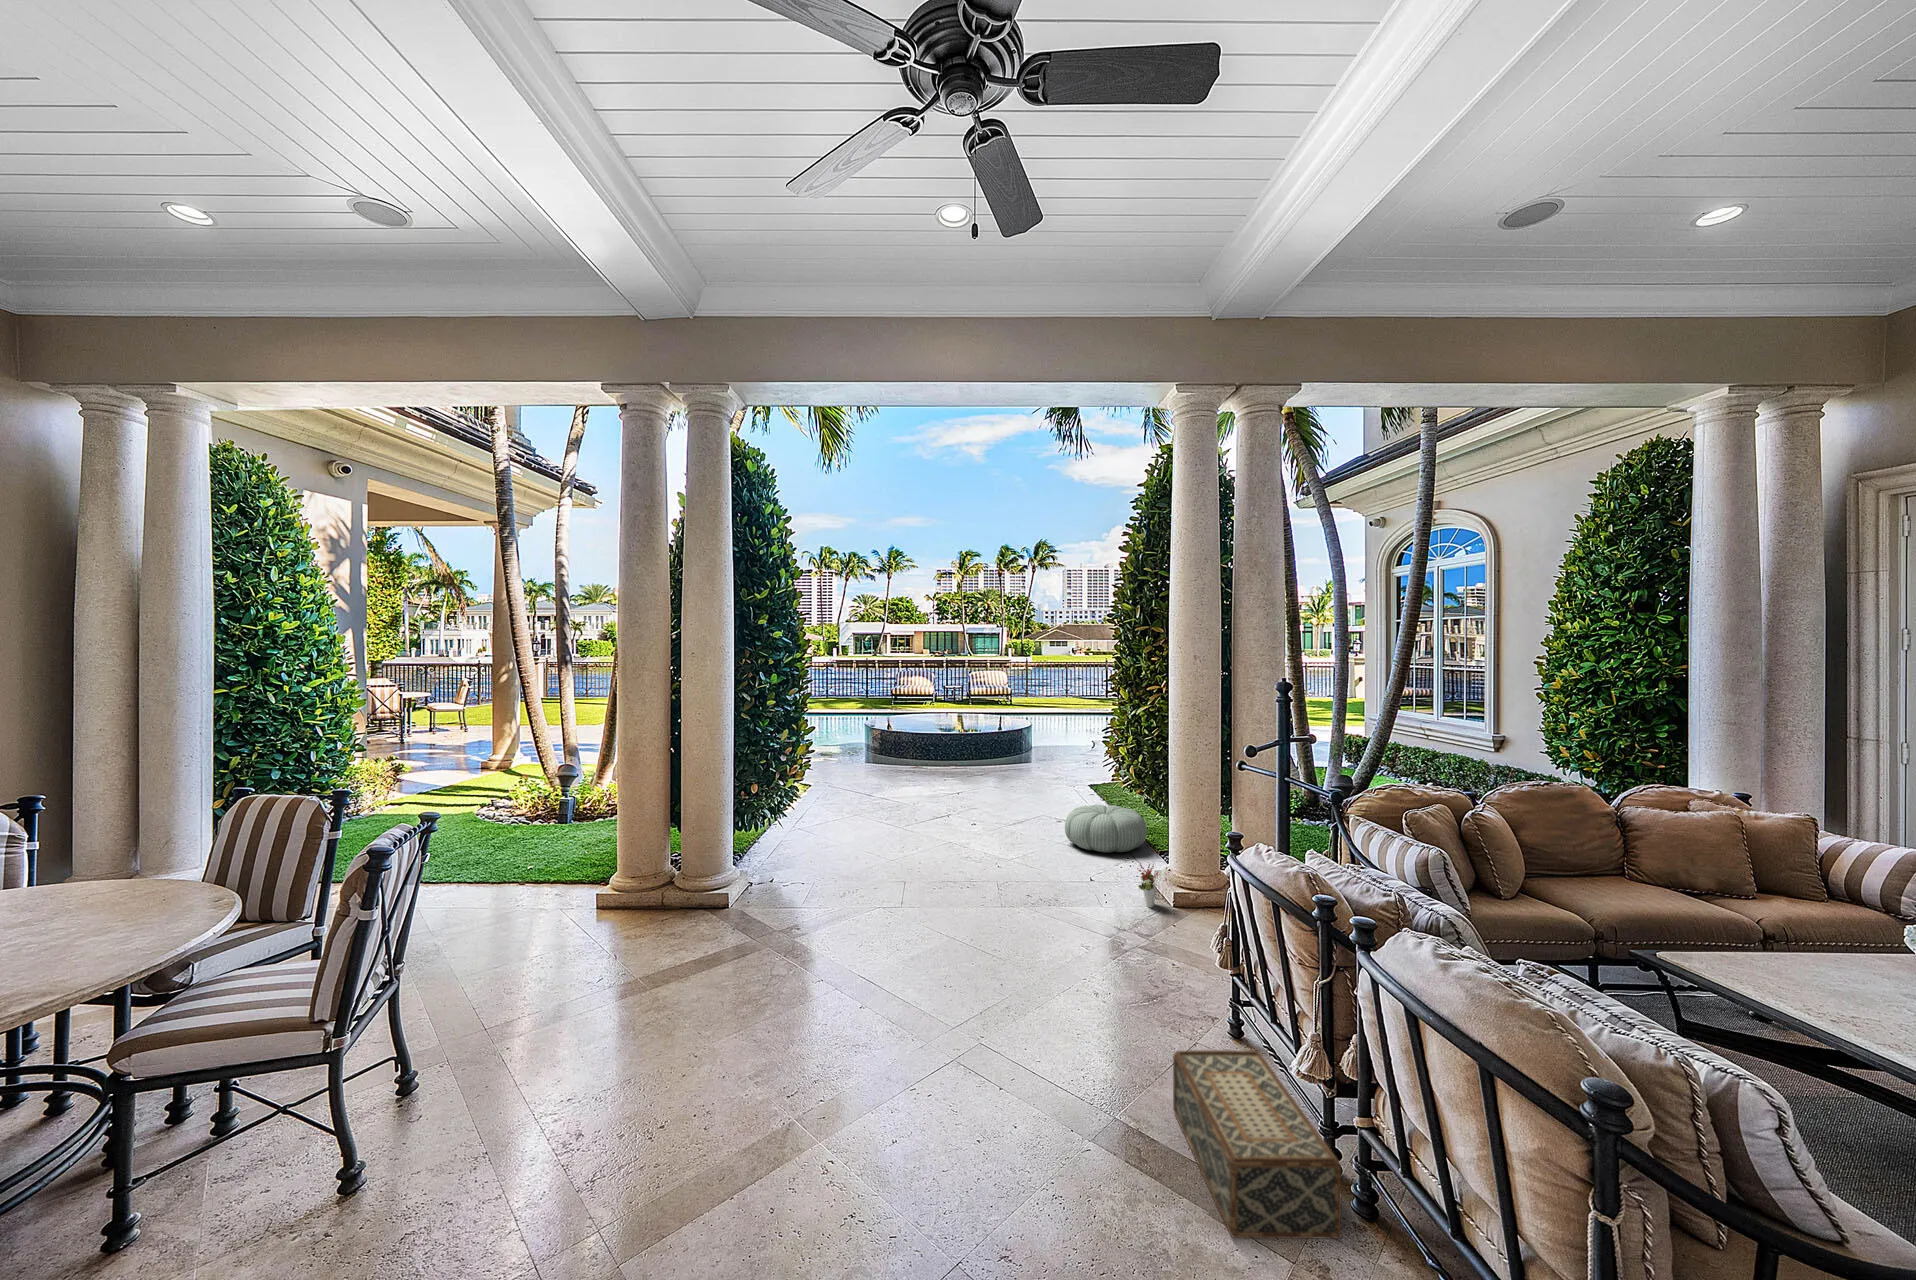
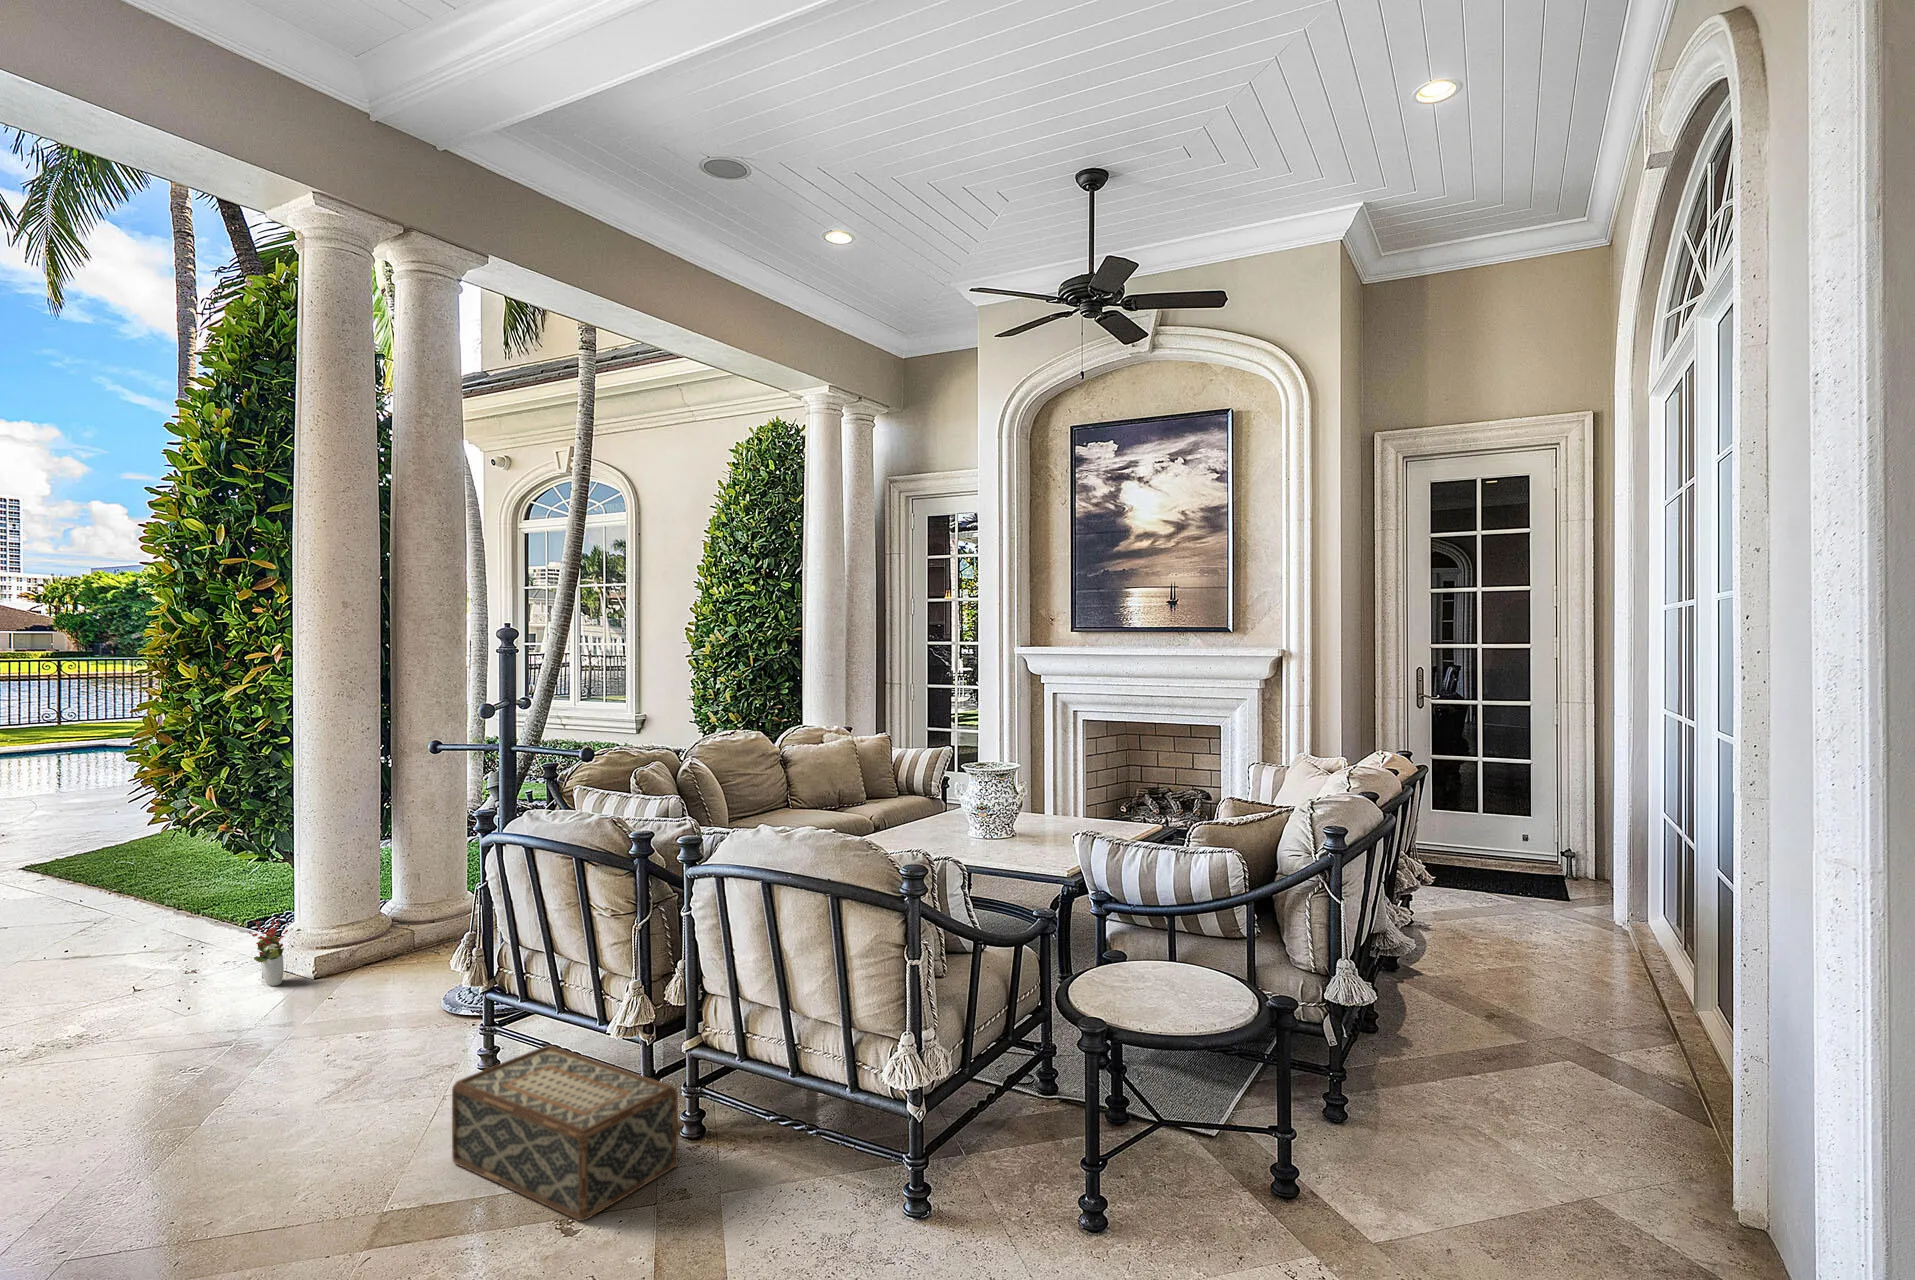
pouf: present [1065,805,1147,853] -> none [44,866,220,947]

